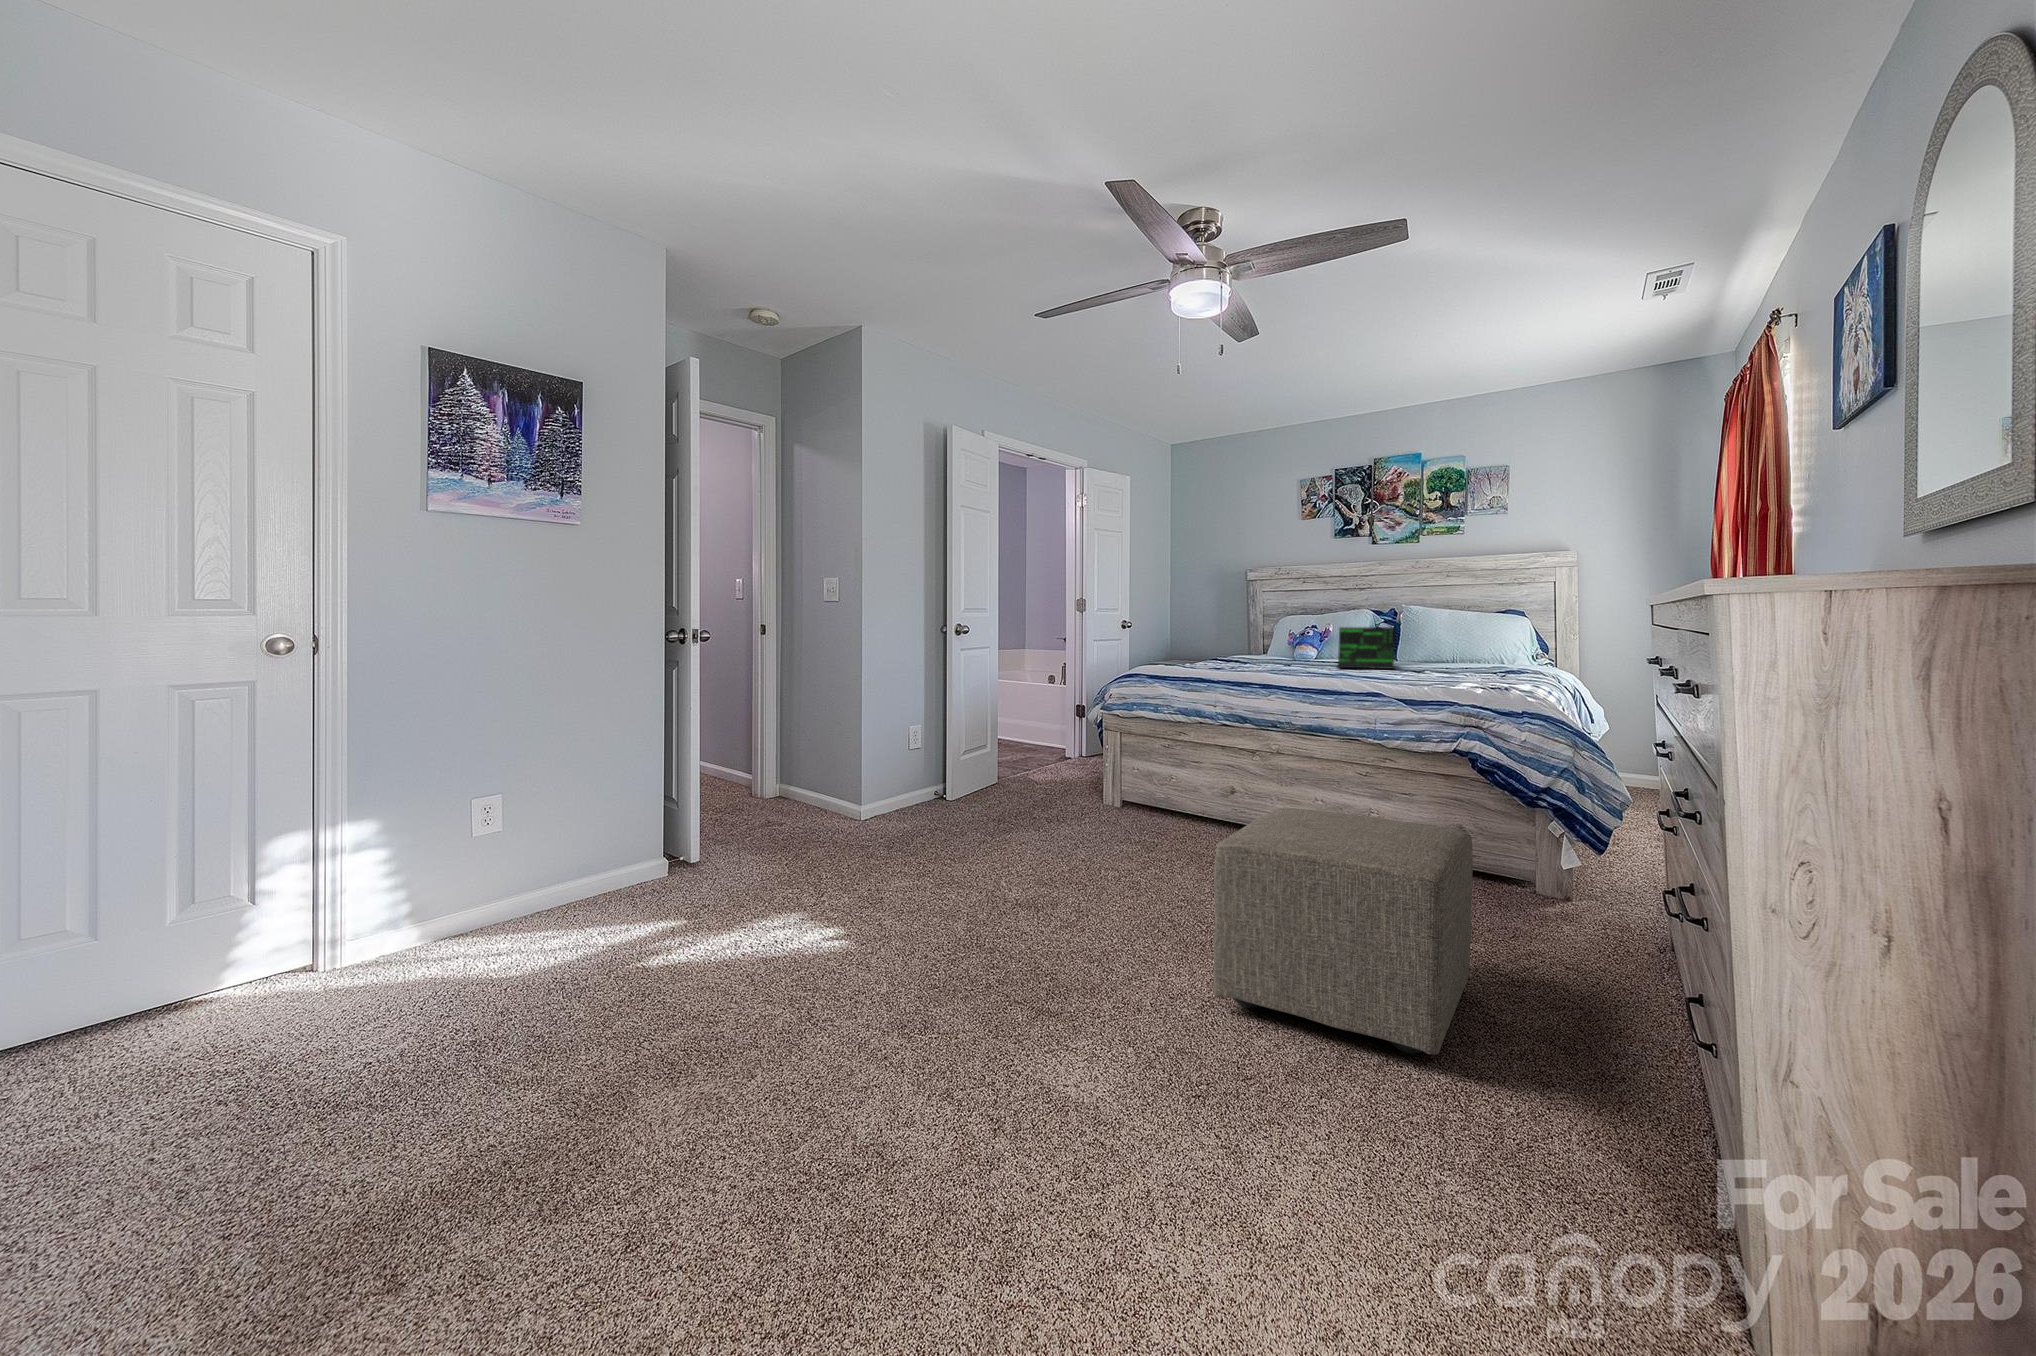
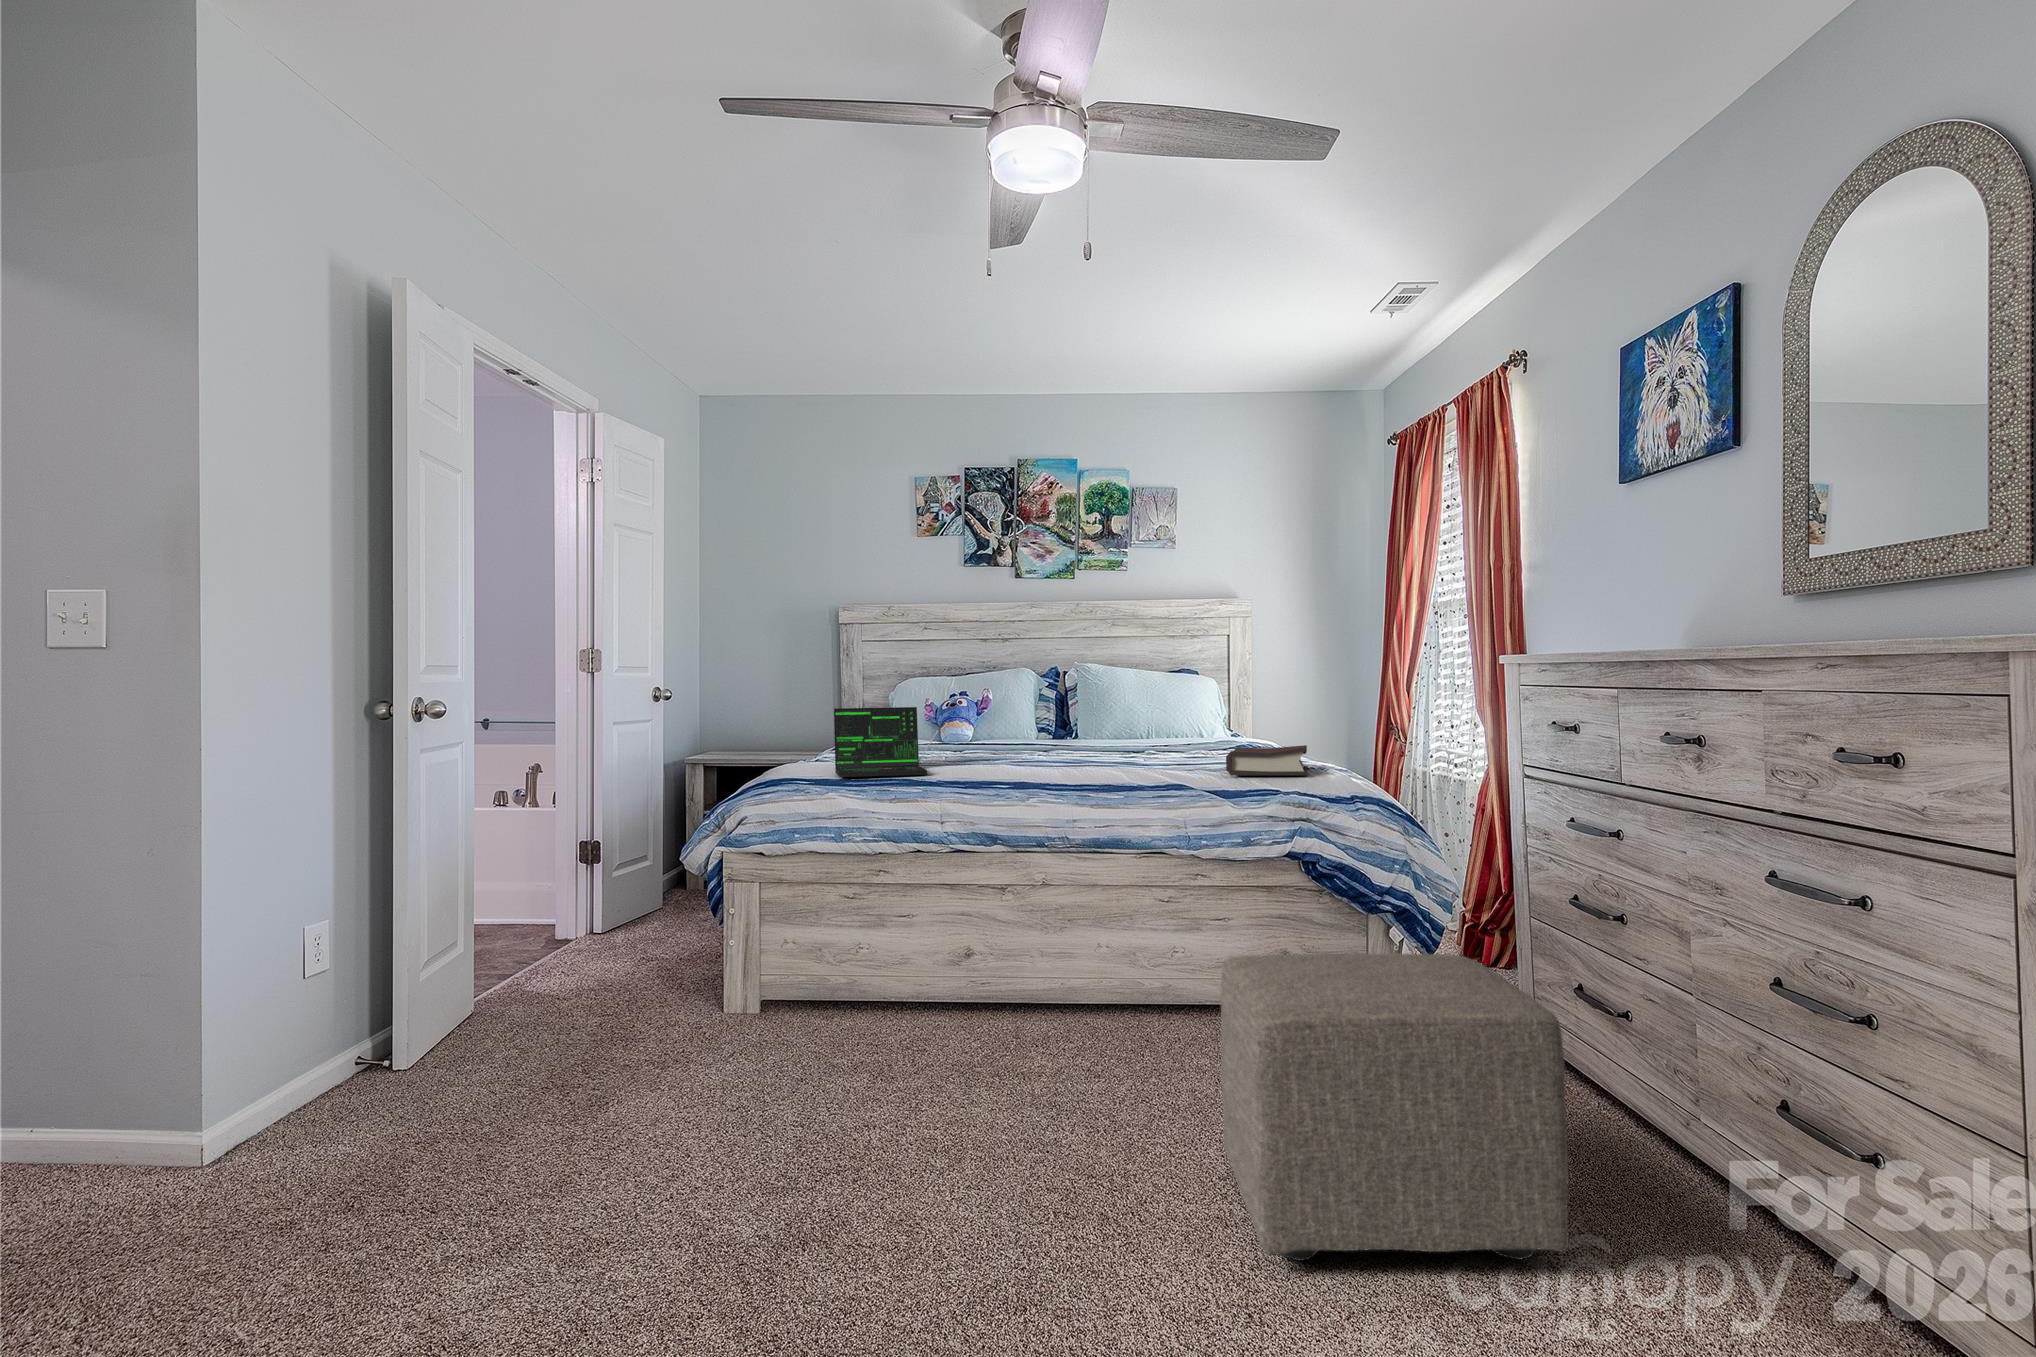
laptop: present [1337,627,1395,669] -> present [834,707,939,777]
hardback book: none [1415,669,1504,691] -> present [1226,745,1307,775]

